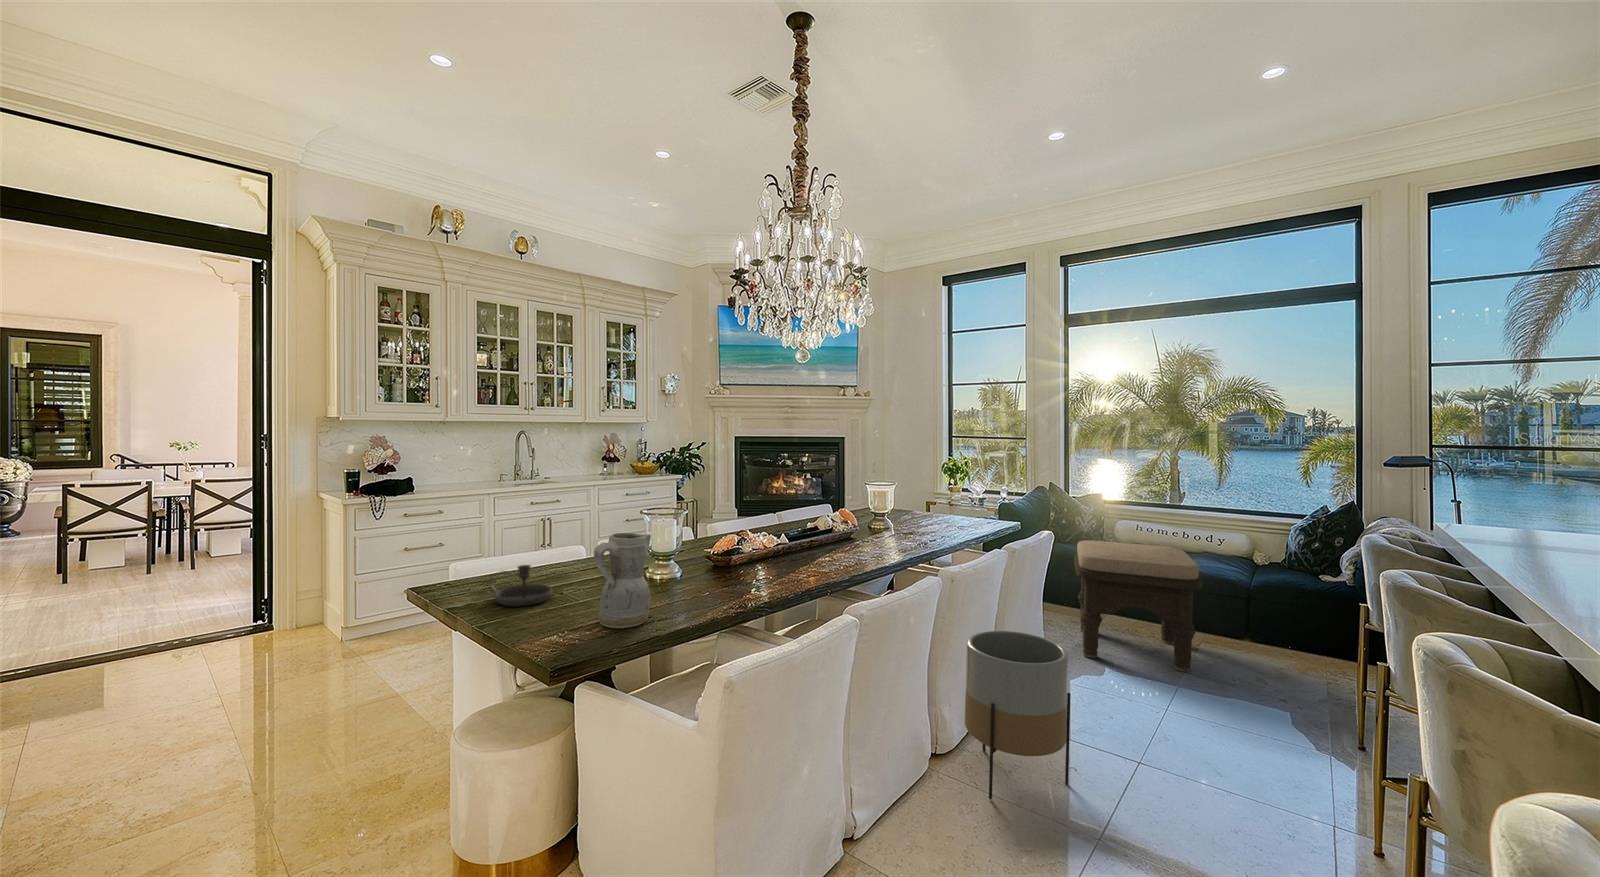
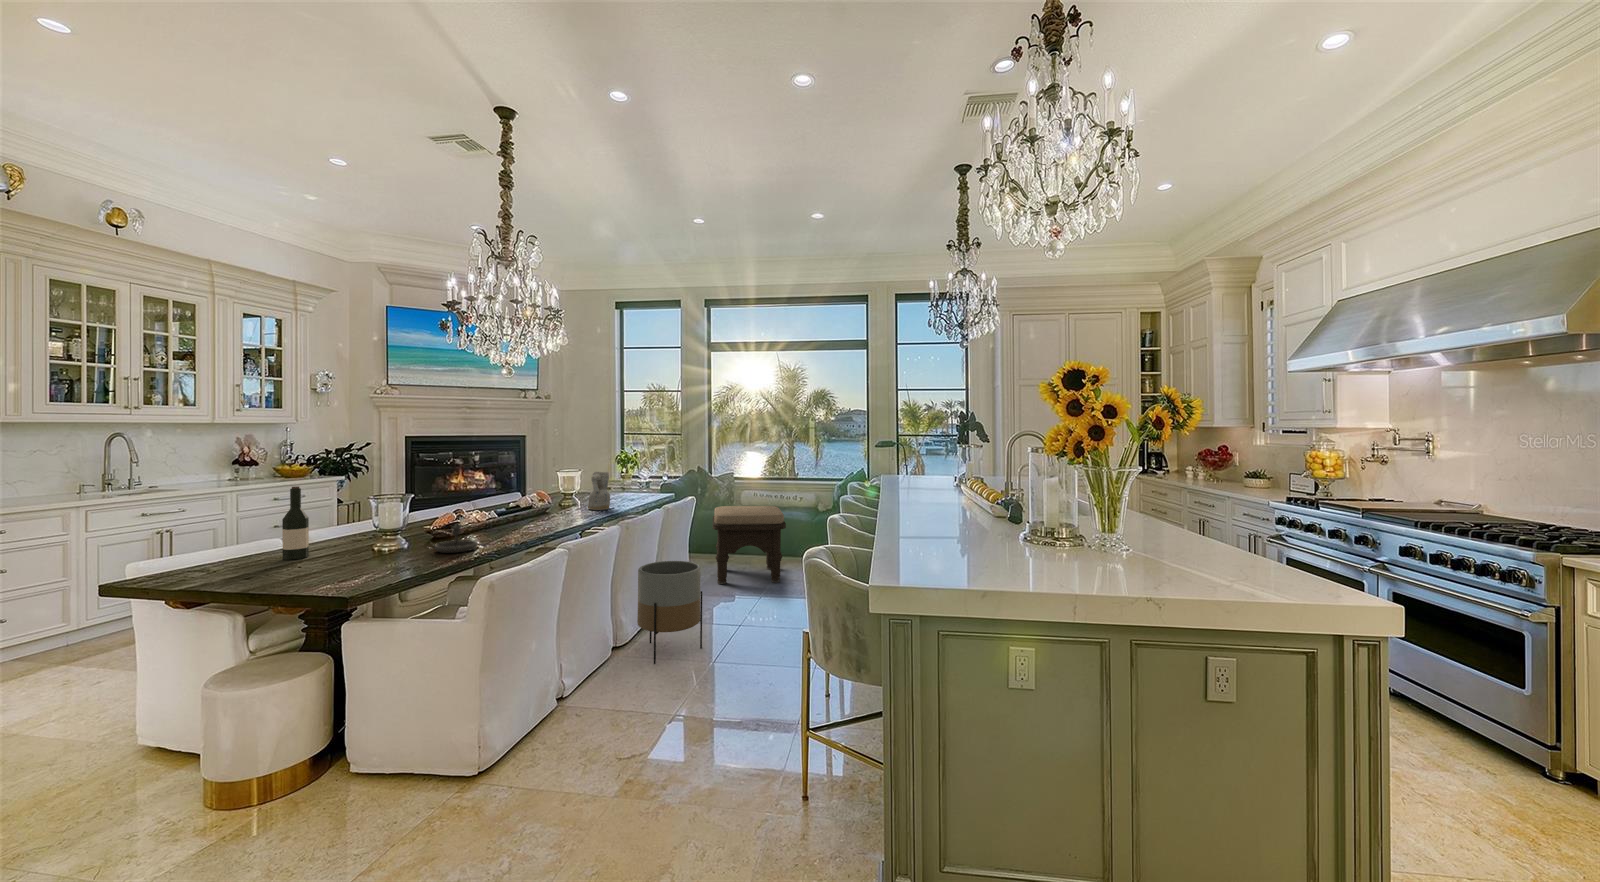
wine bottle: none [559,495,584,580] -> present [282,486,309,560]
ceramic pitcher: present [594,533,651,628] -> present [588,472,610,510]
candlestick: present [487,565,553,607] -> present [434,525,478,553]

